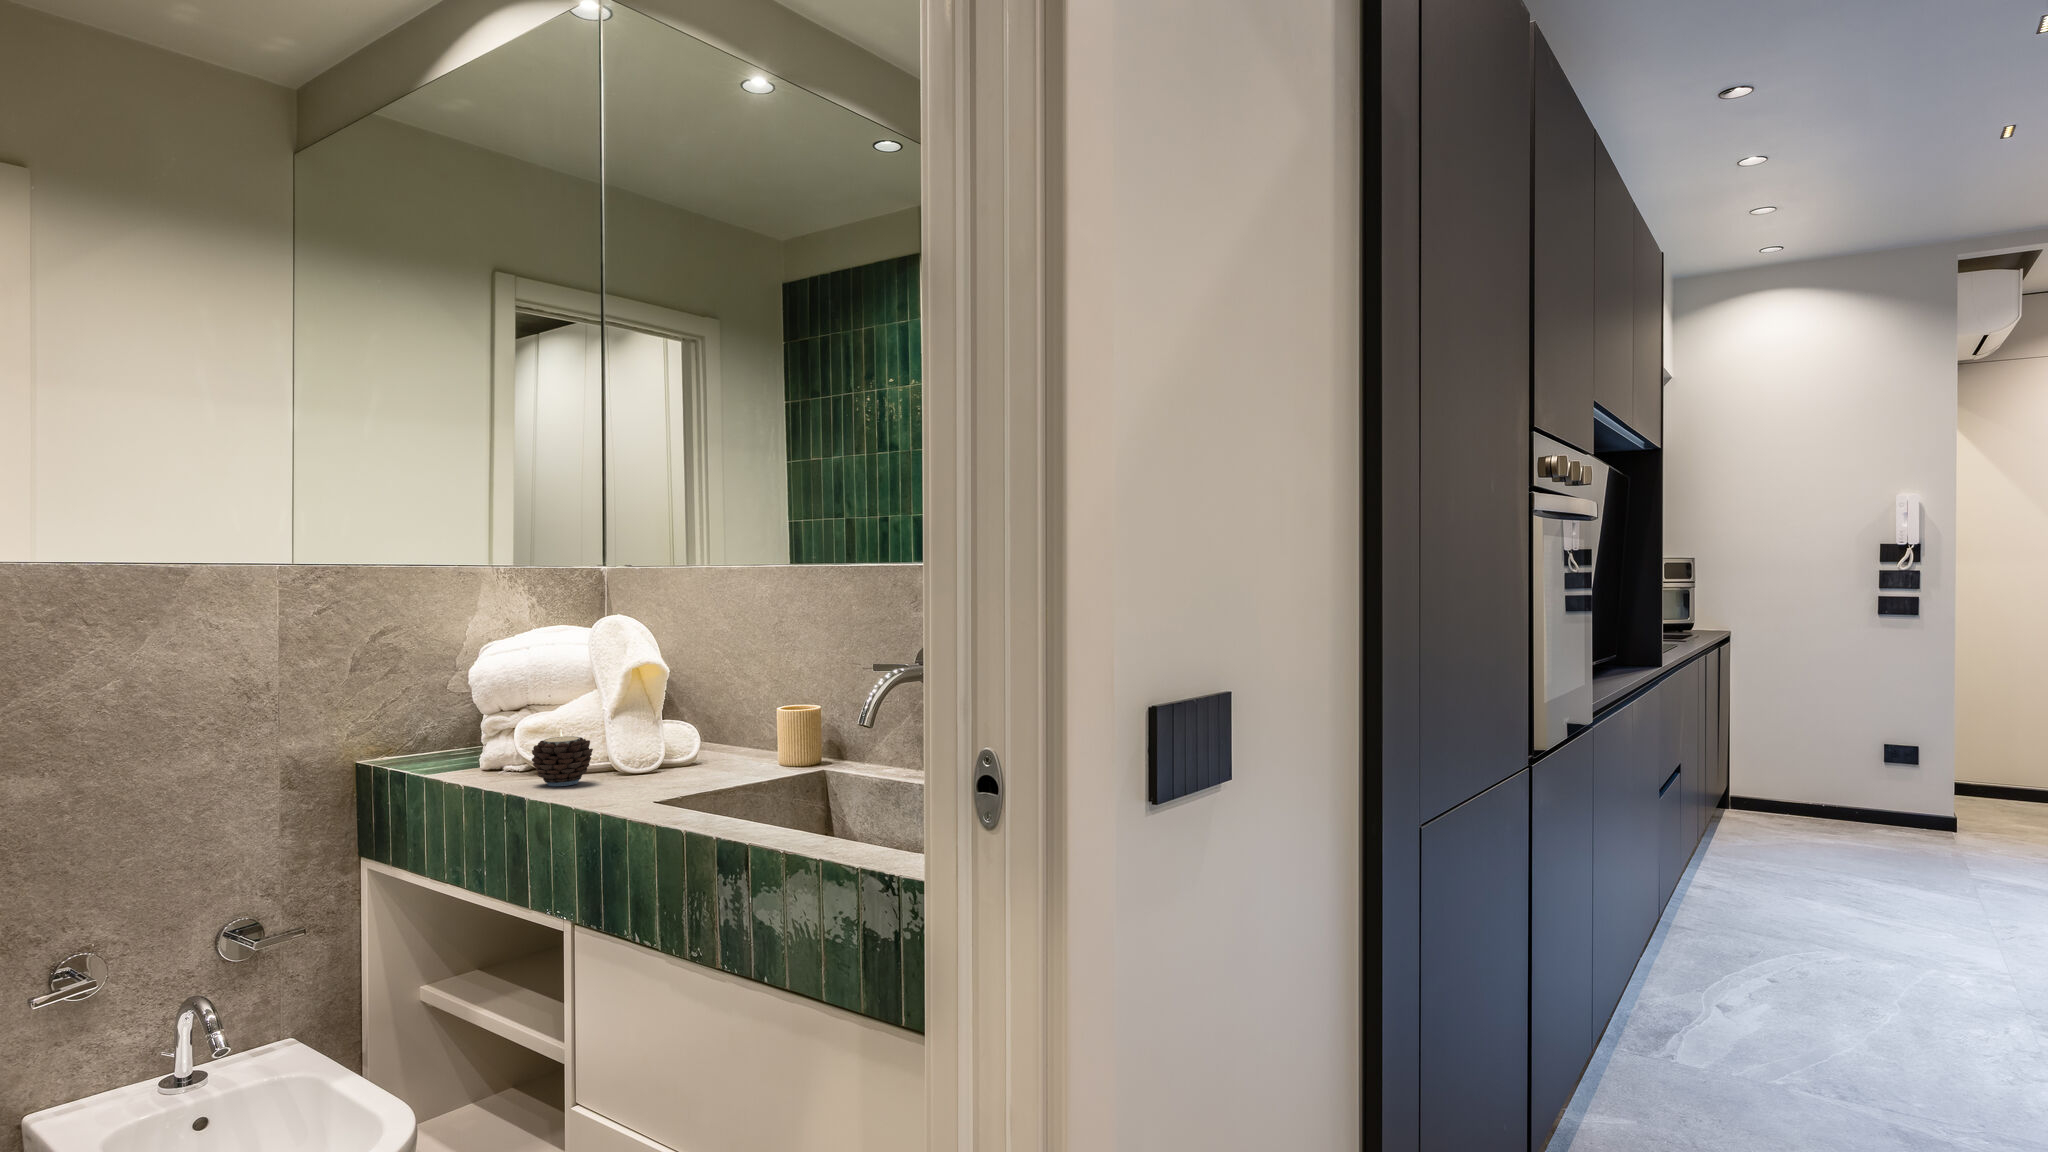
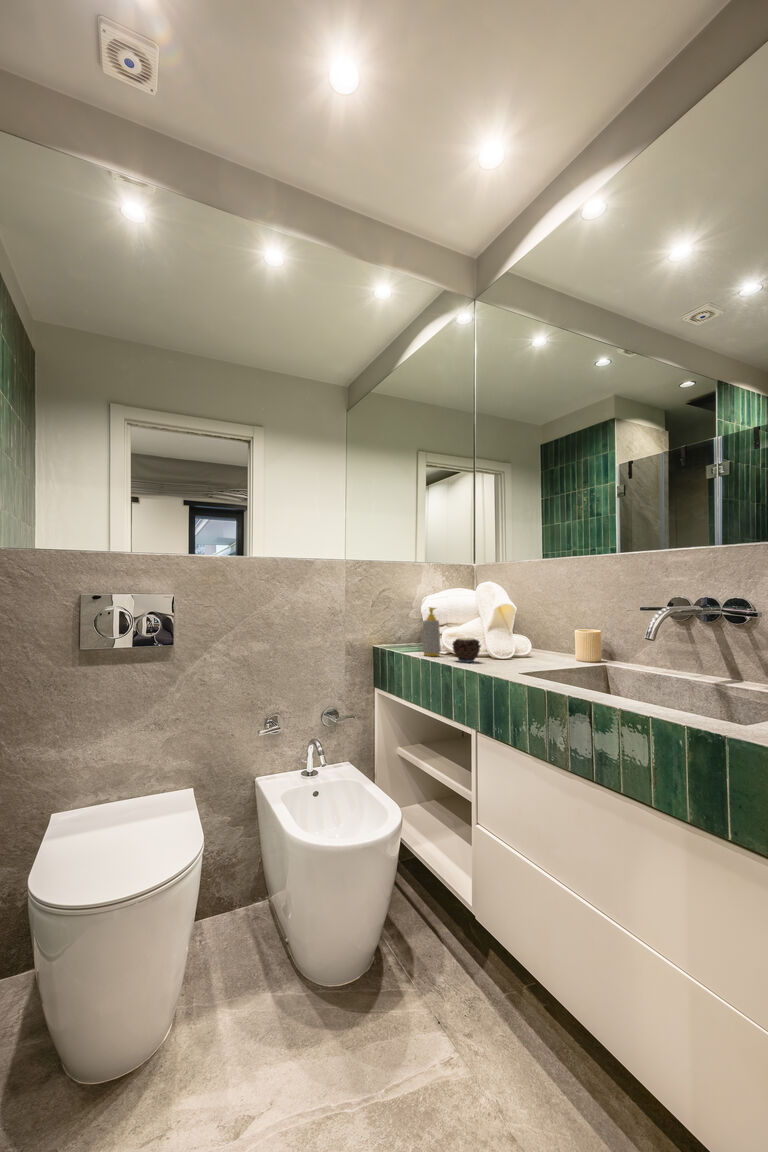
soap bottle: none [469,676,512,779] -> present [422,607,441,656]

